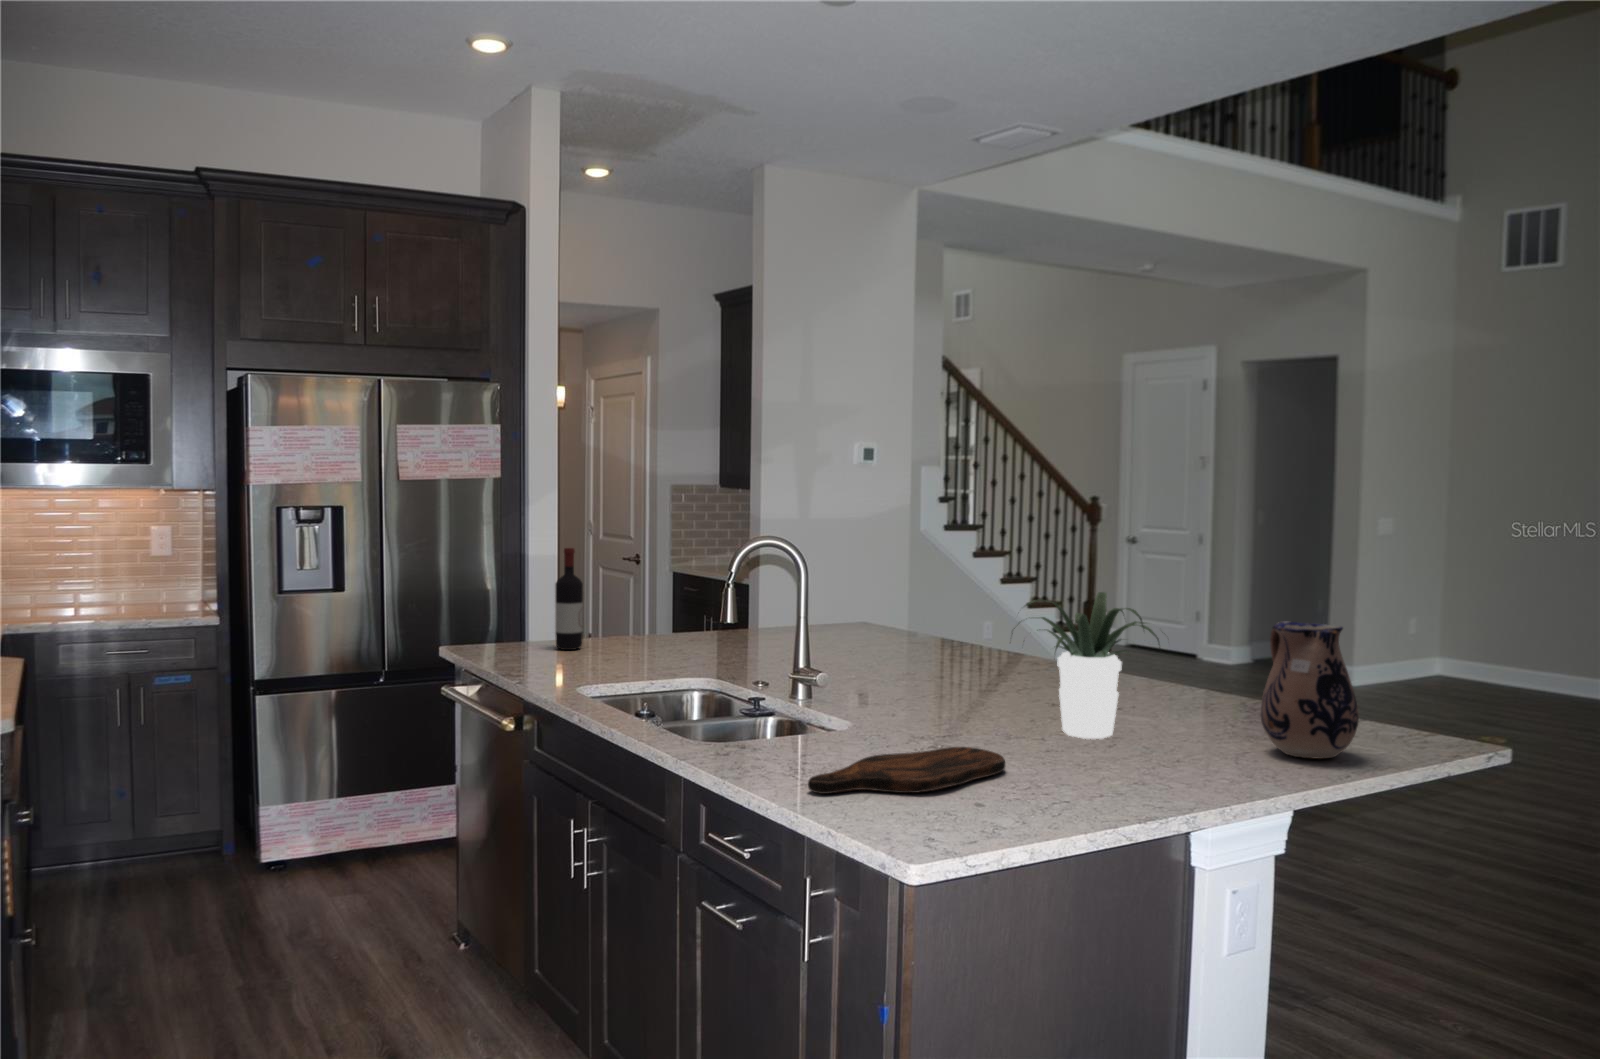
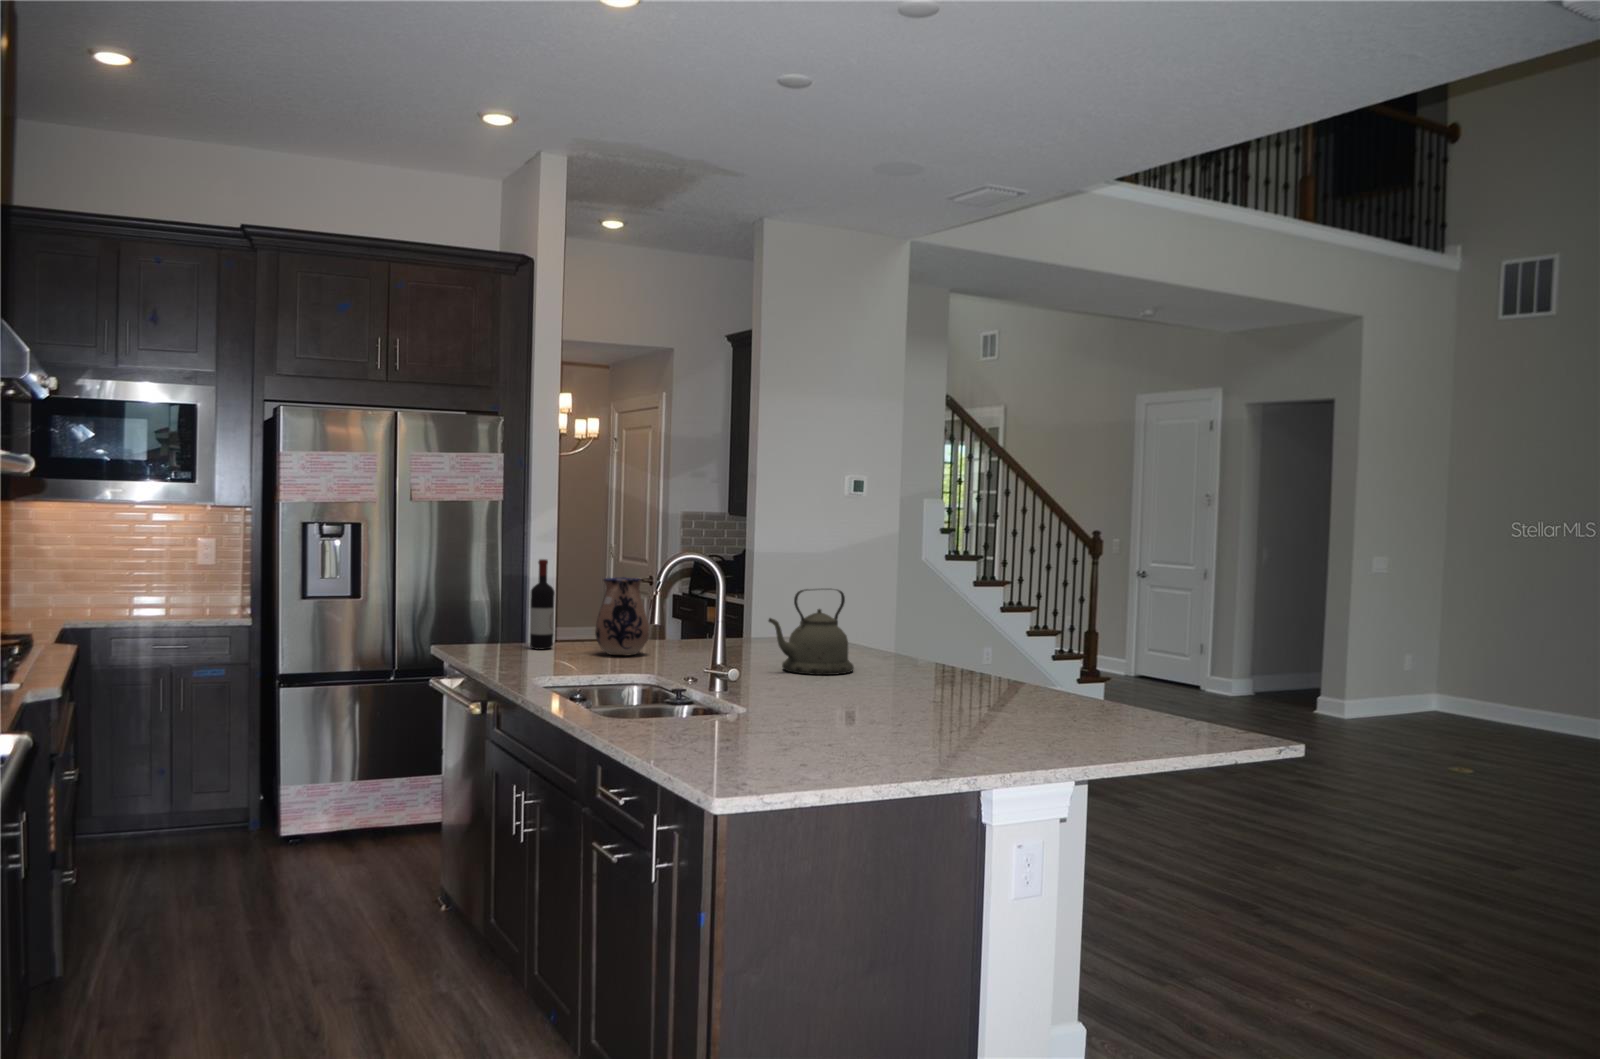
kettle: none [843,577,936,675] -> present [769,589,854,675]
potted plant: present [1012,592,1159,739] -> none [875,599,1017,723]
ceramic pitcher: present [1261,621,1359,759] -> present [595,577,649,655]
cutting board: present [808,747,1005,794] -> none [670,723,848,754]

